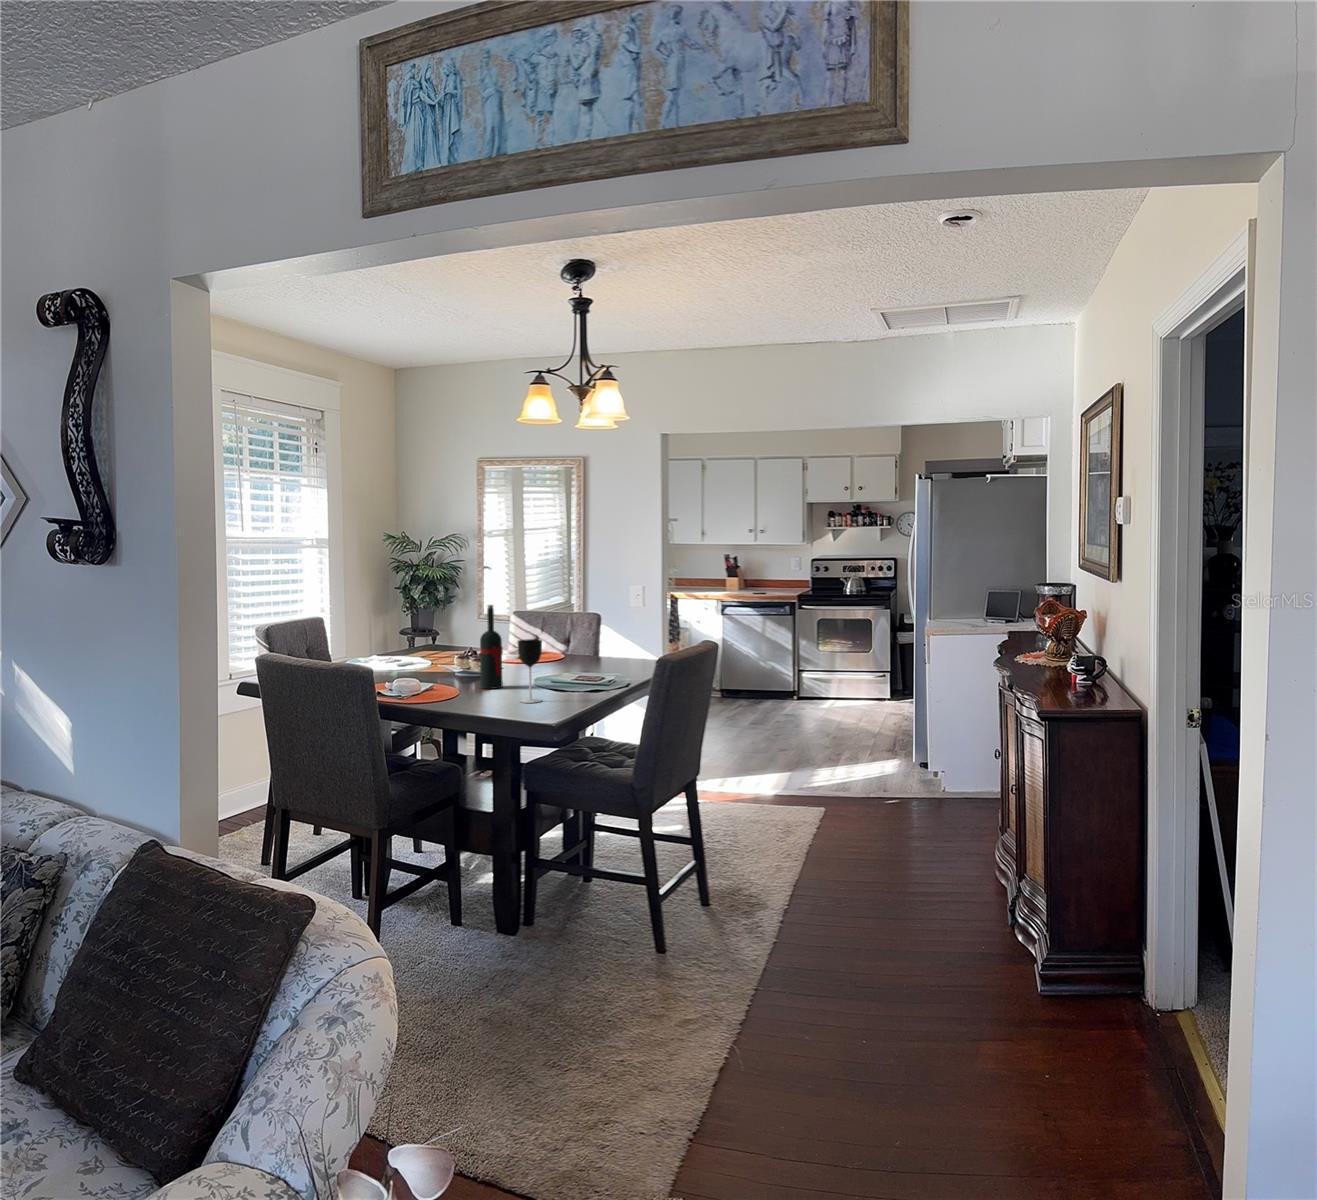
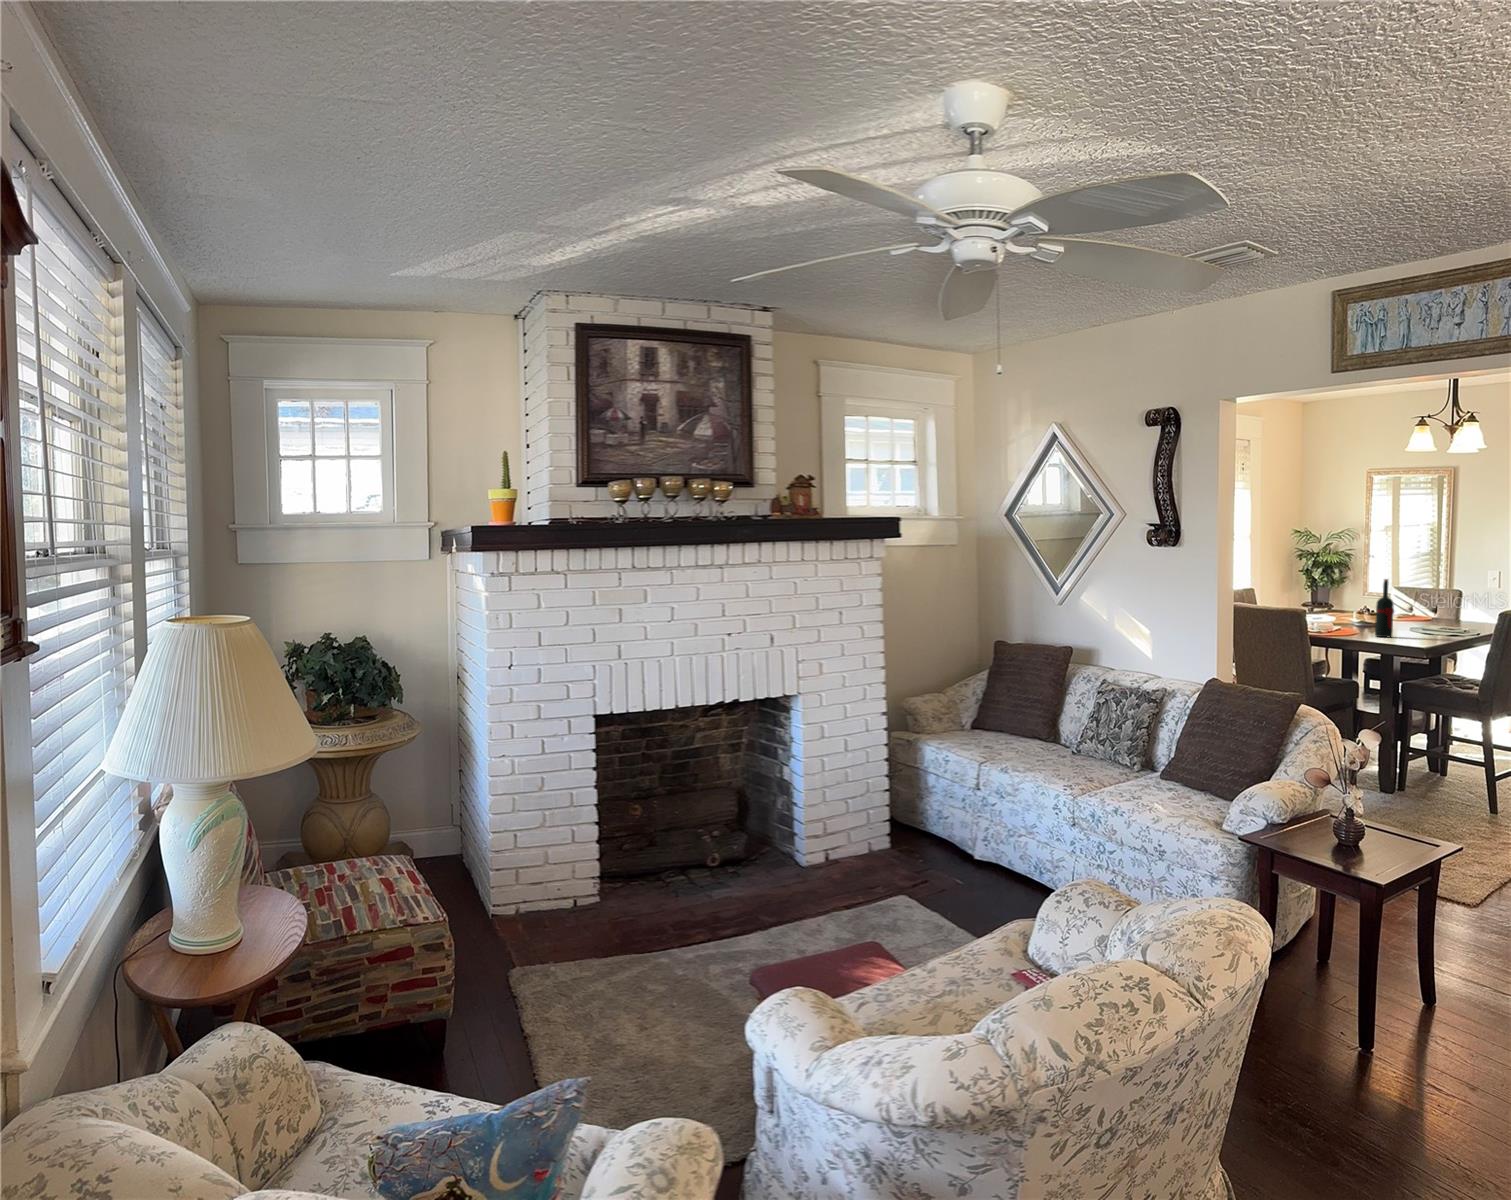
wine glass: present [517,639,542,703] -> none [1405,602,1425,644]

